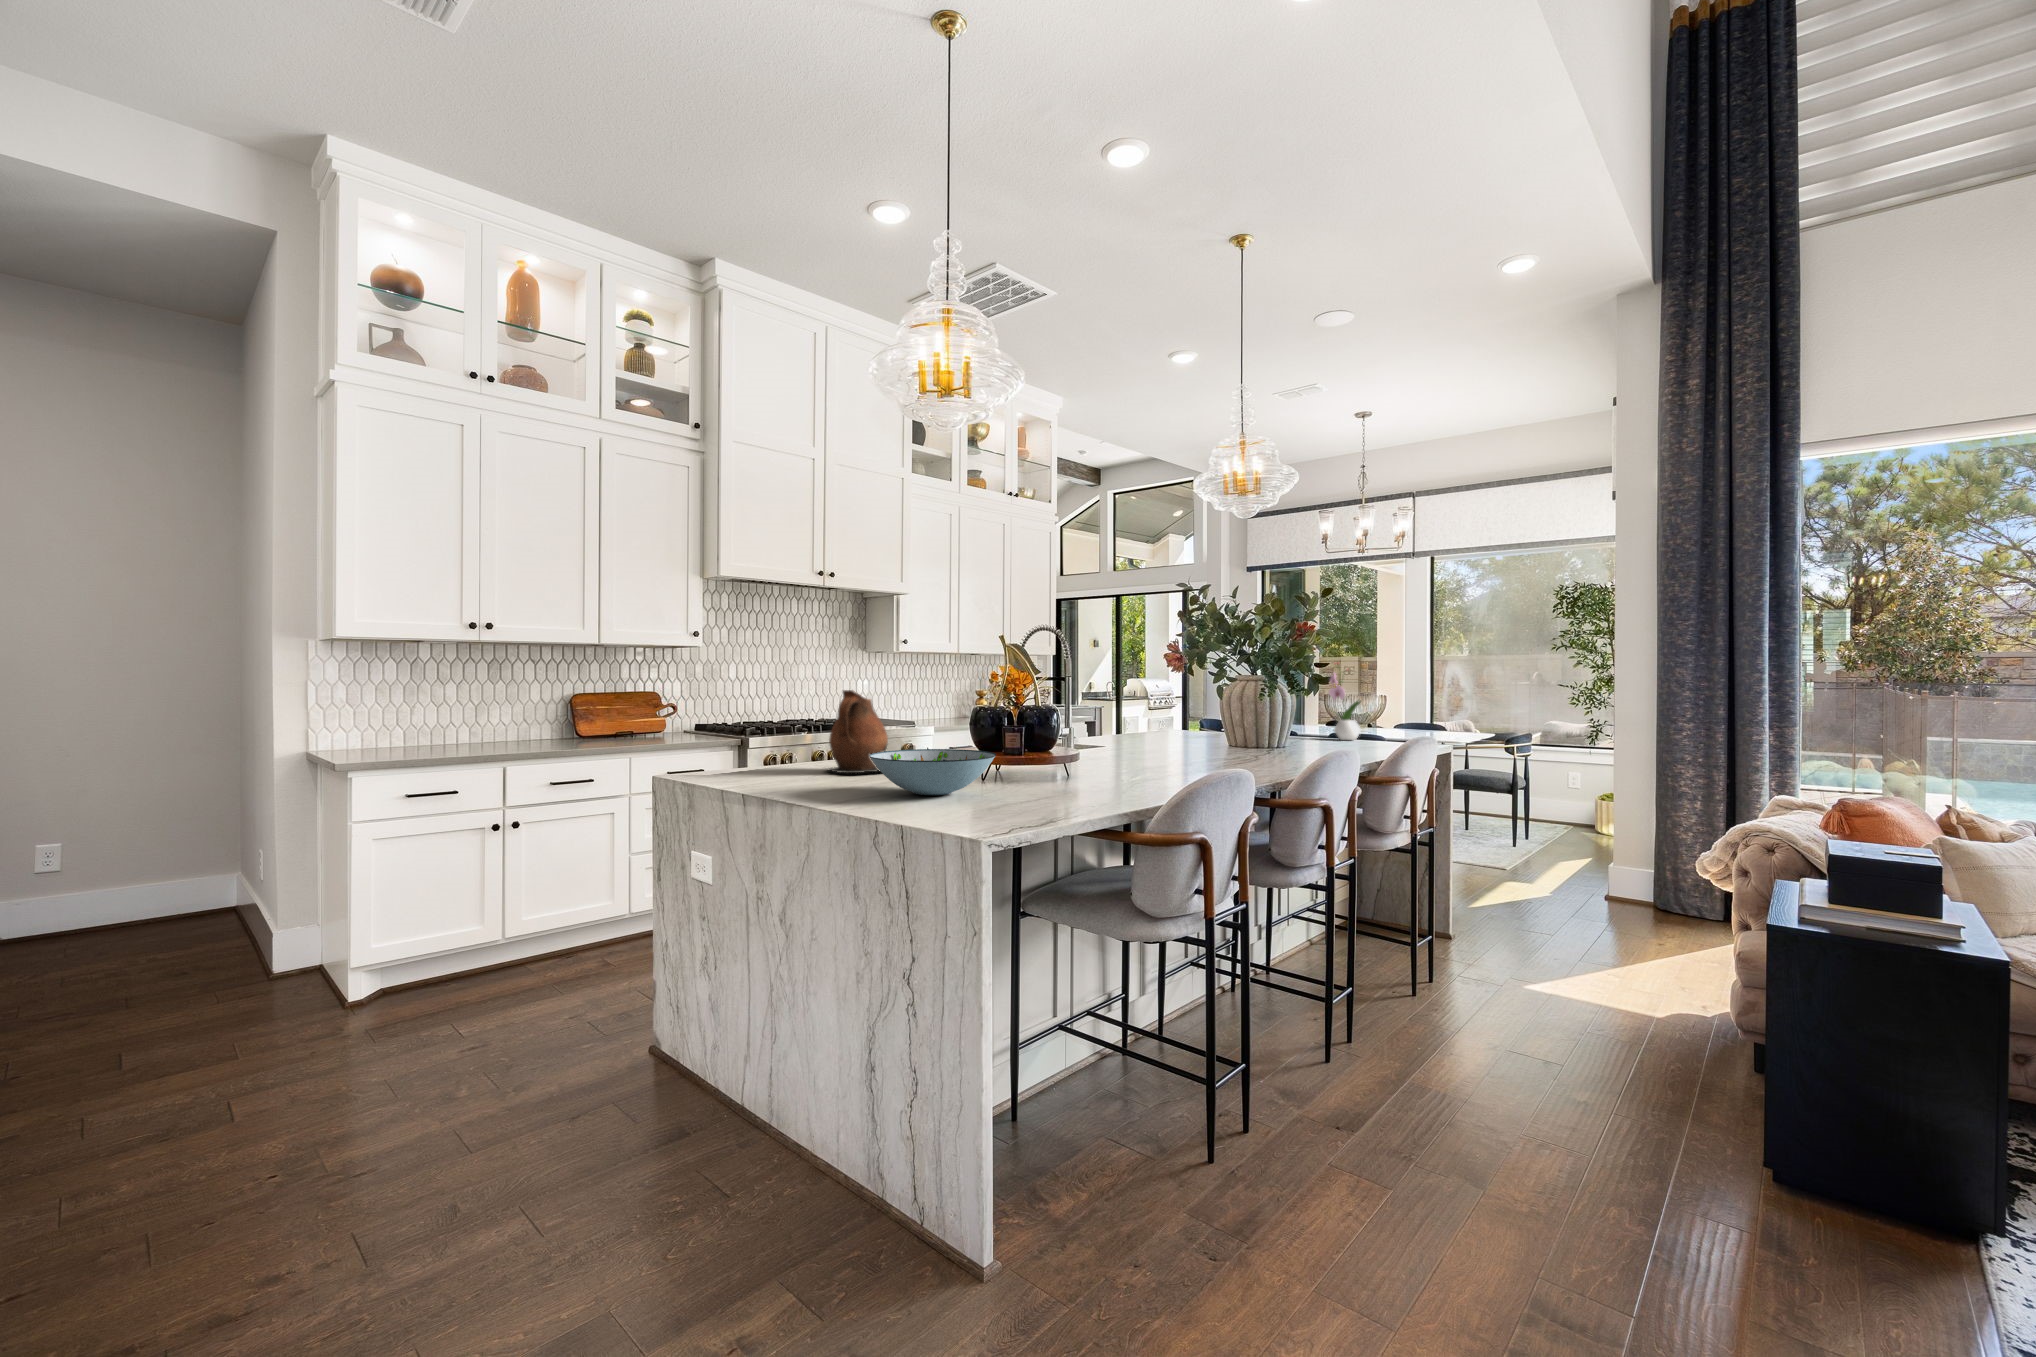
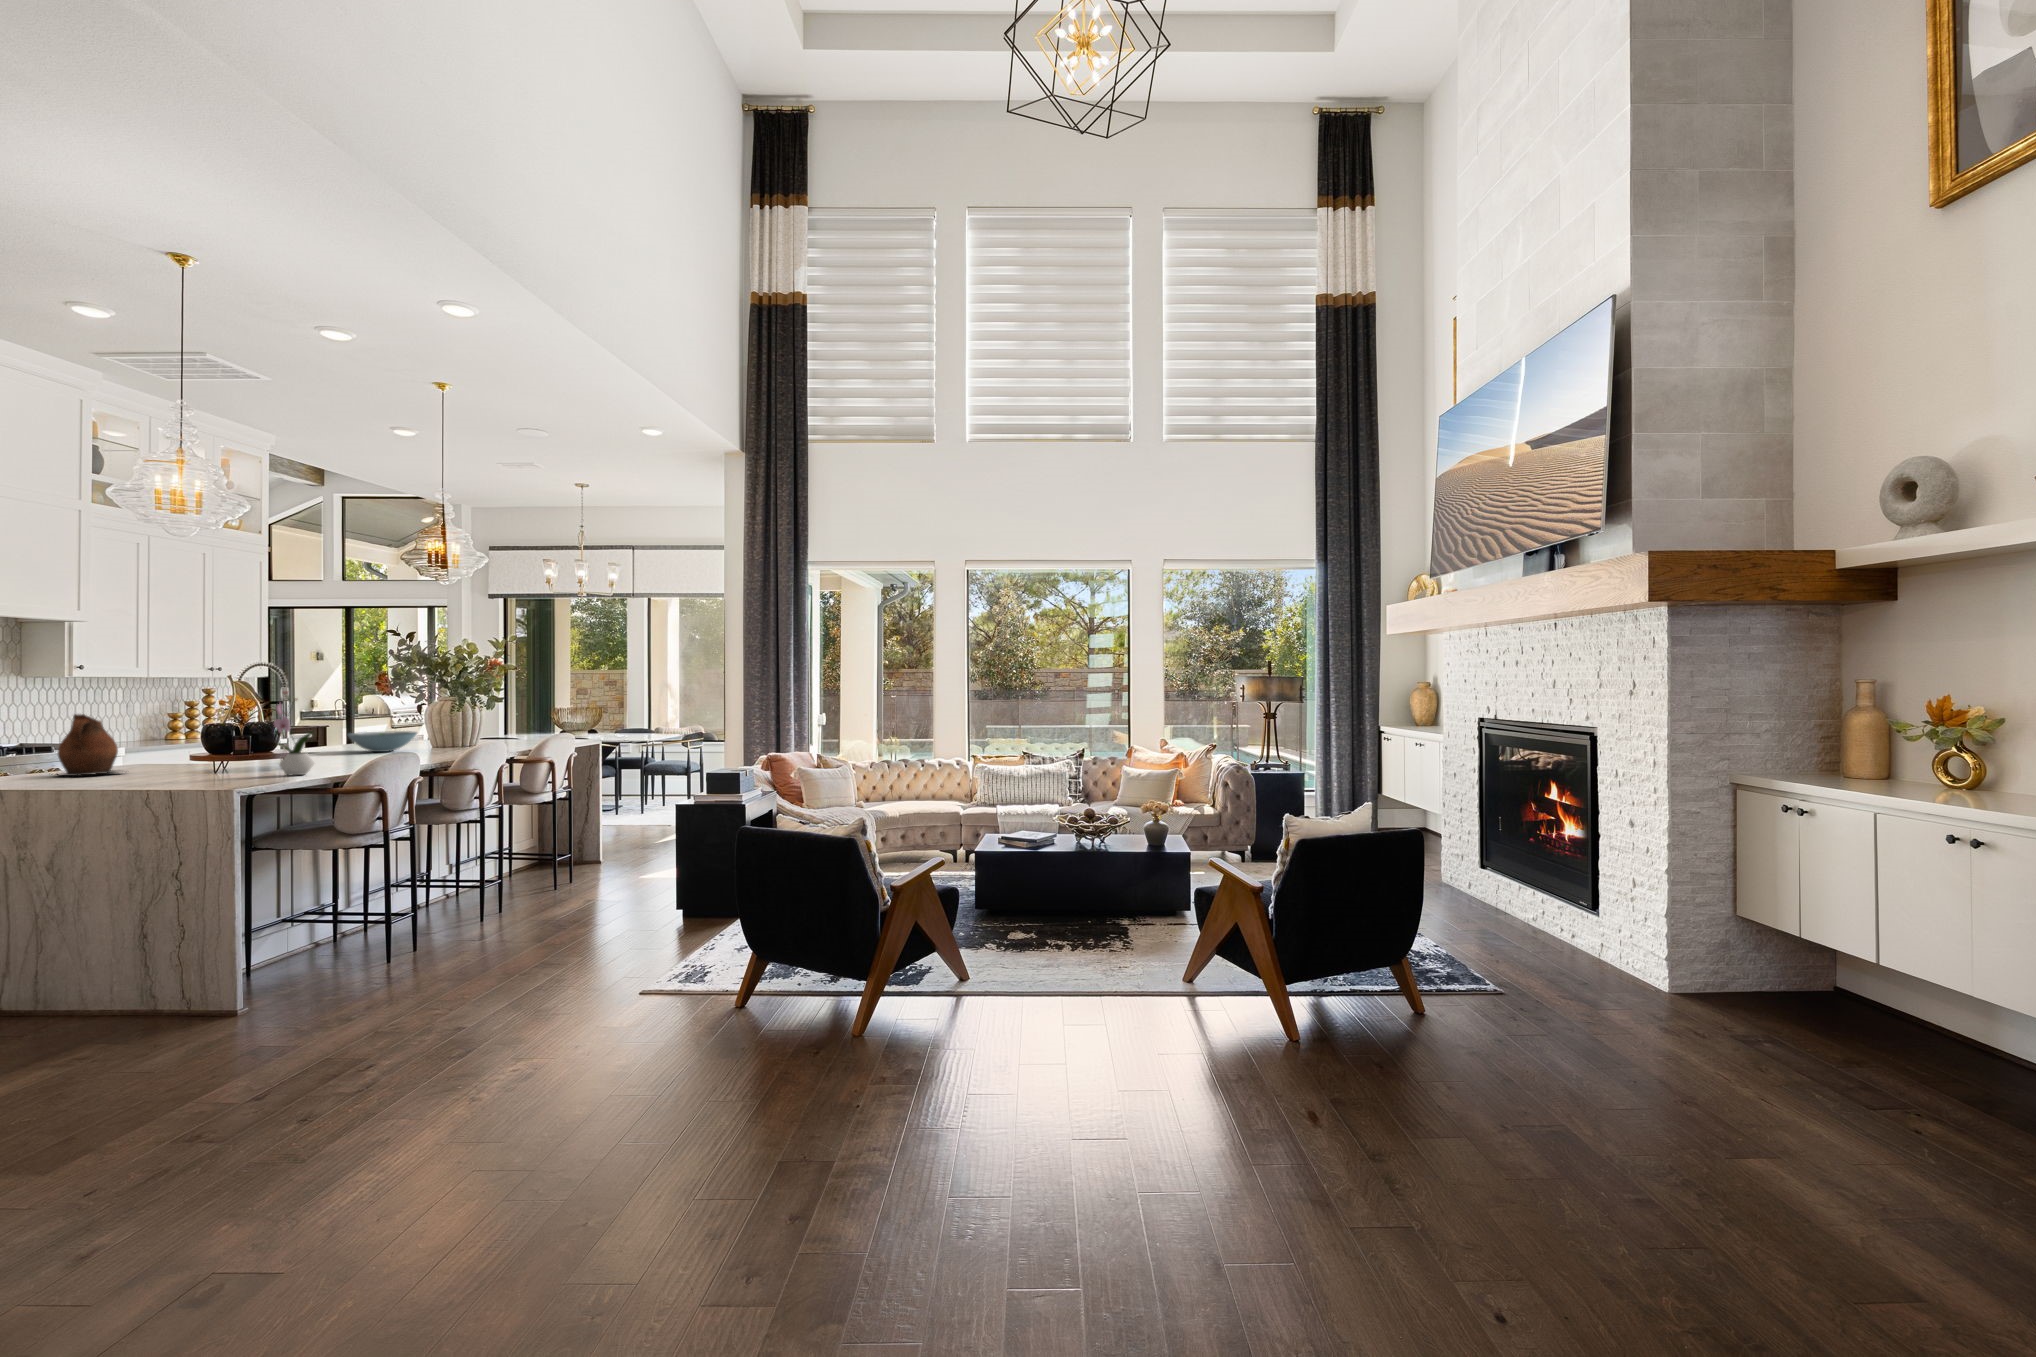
flower arrangement: present [1329,664,1361,740] -> present [274,692,315,776]
decorative bowl: present [869,749,996,795] -> present [348,731,417,752]

